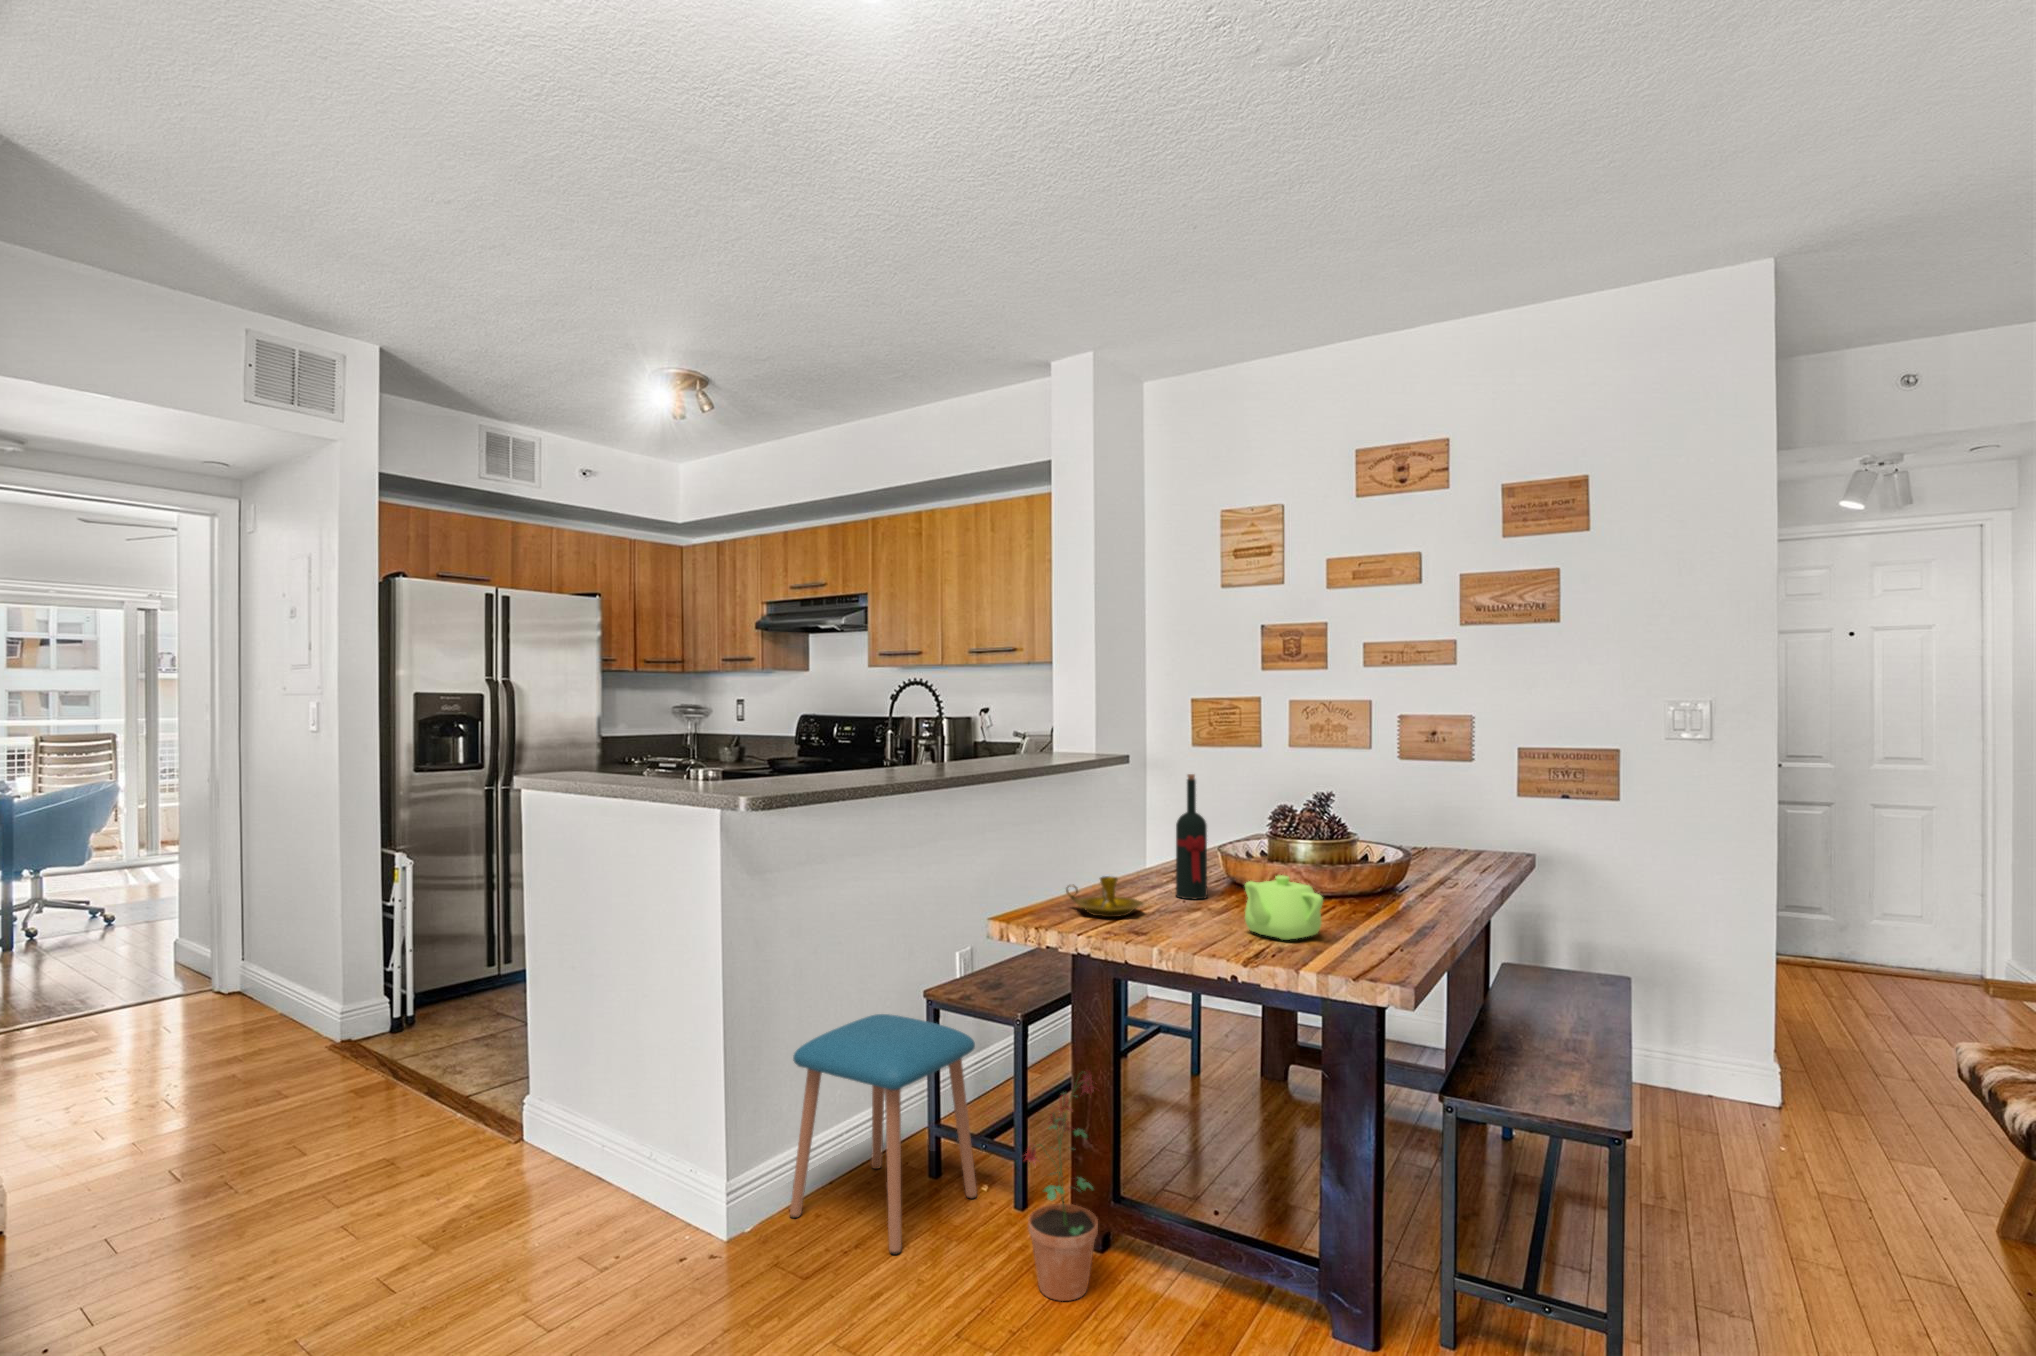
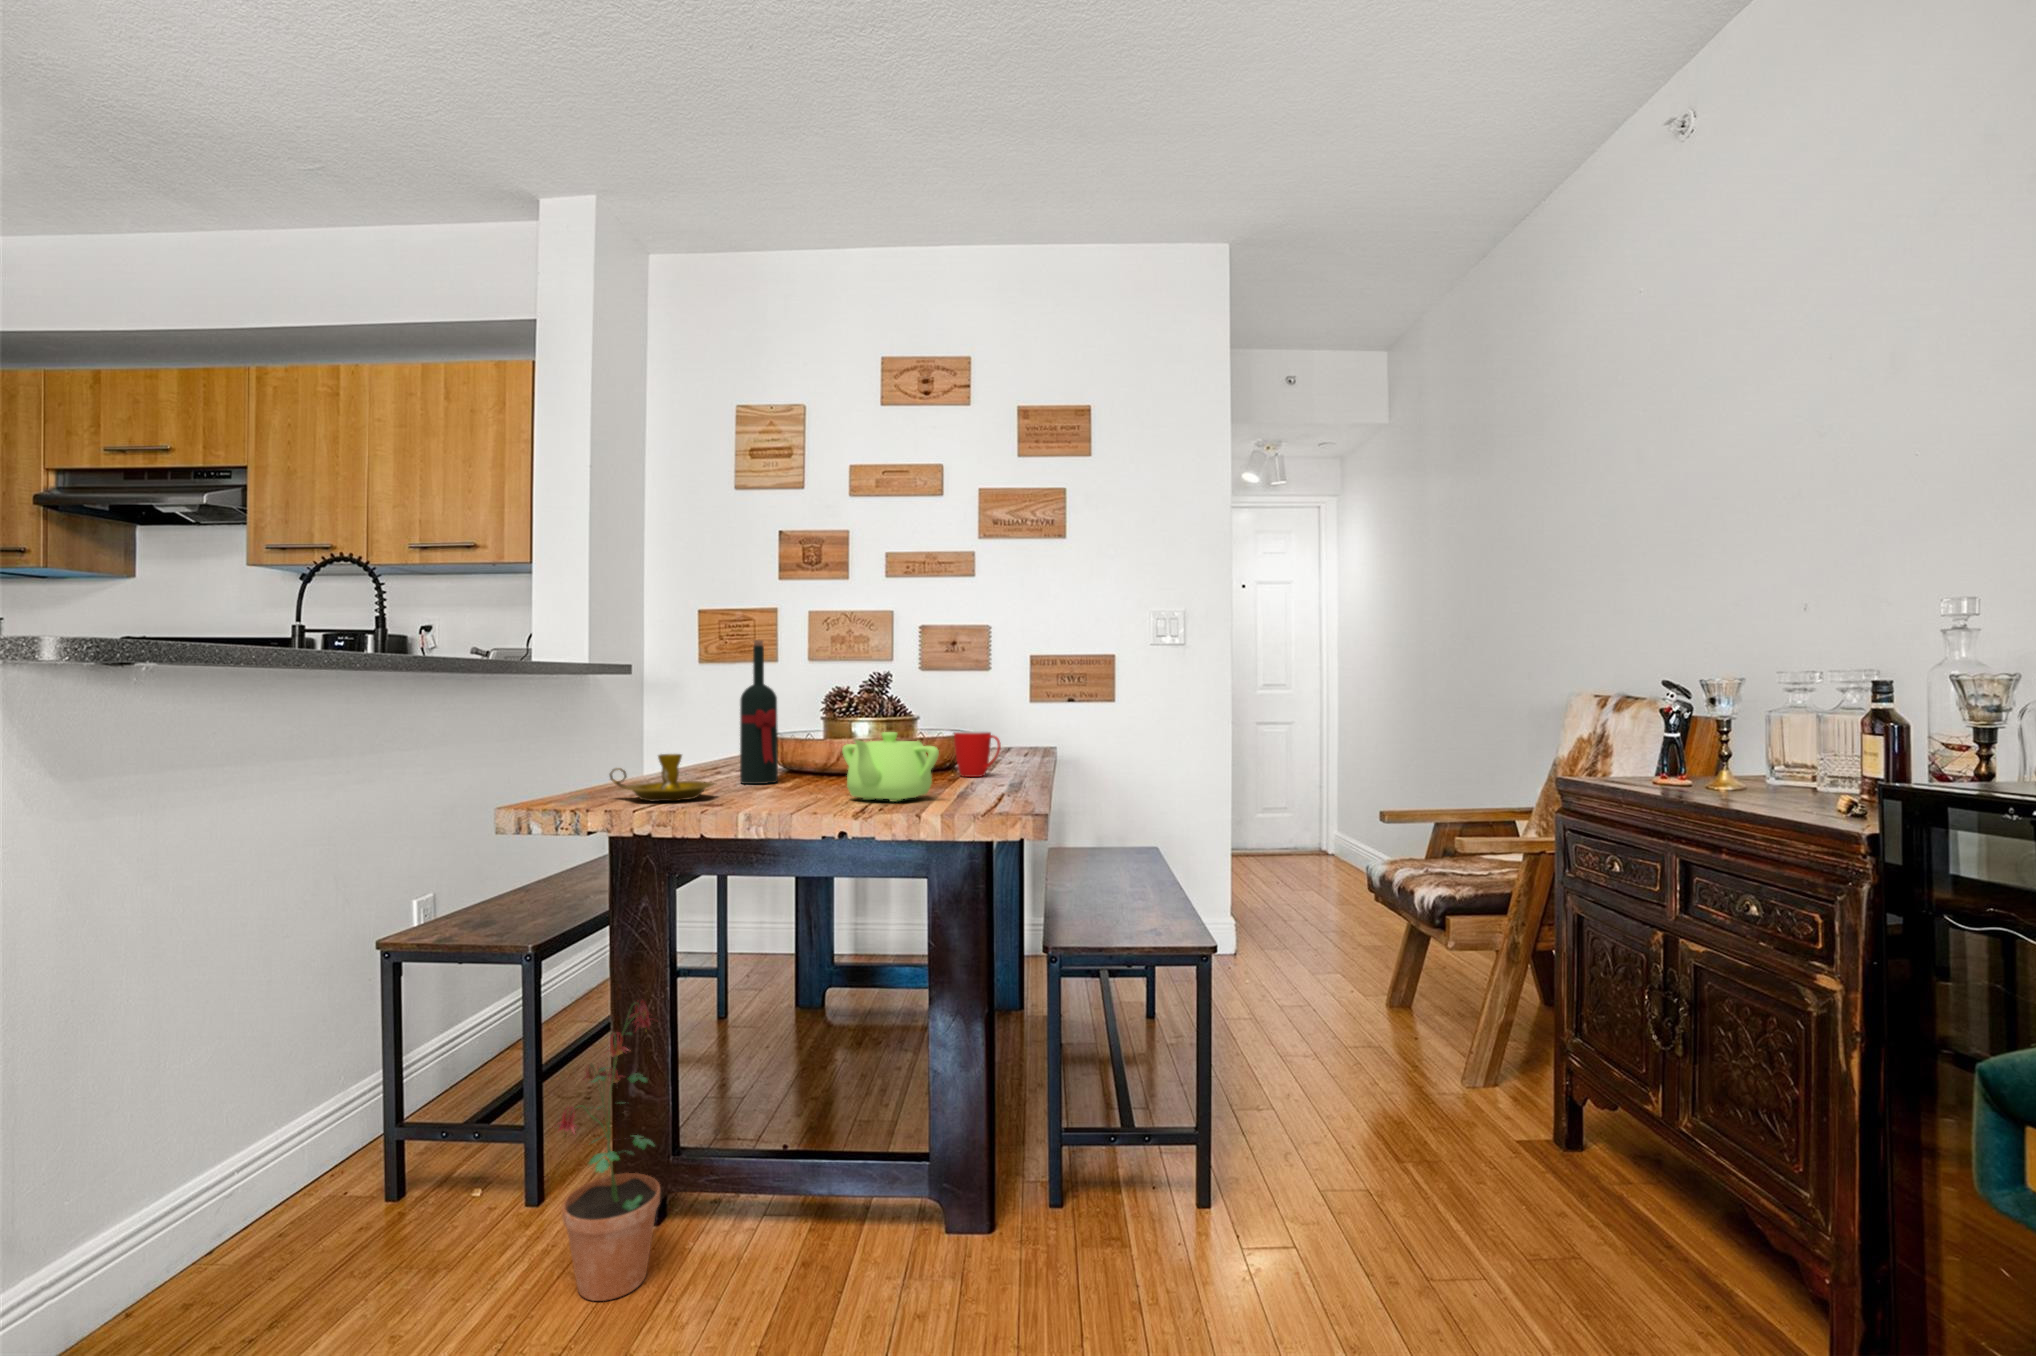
mug: none [1374,861,1419,909] -> present [954,731,1001,777]
stool: present [790,1014,977,1255] -> none [134,987,465,1321]

